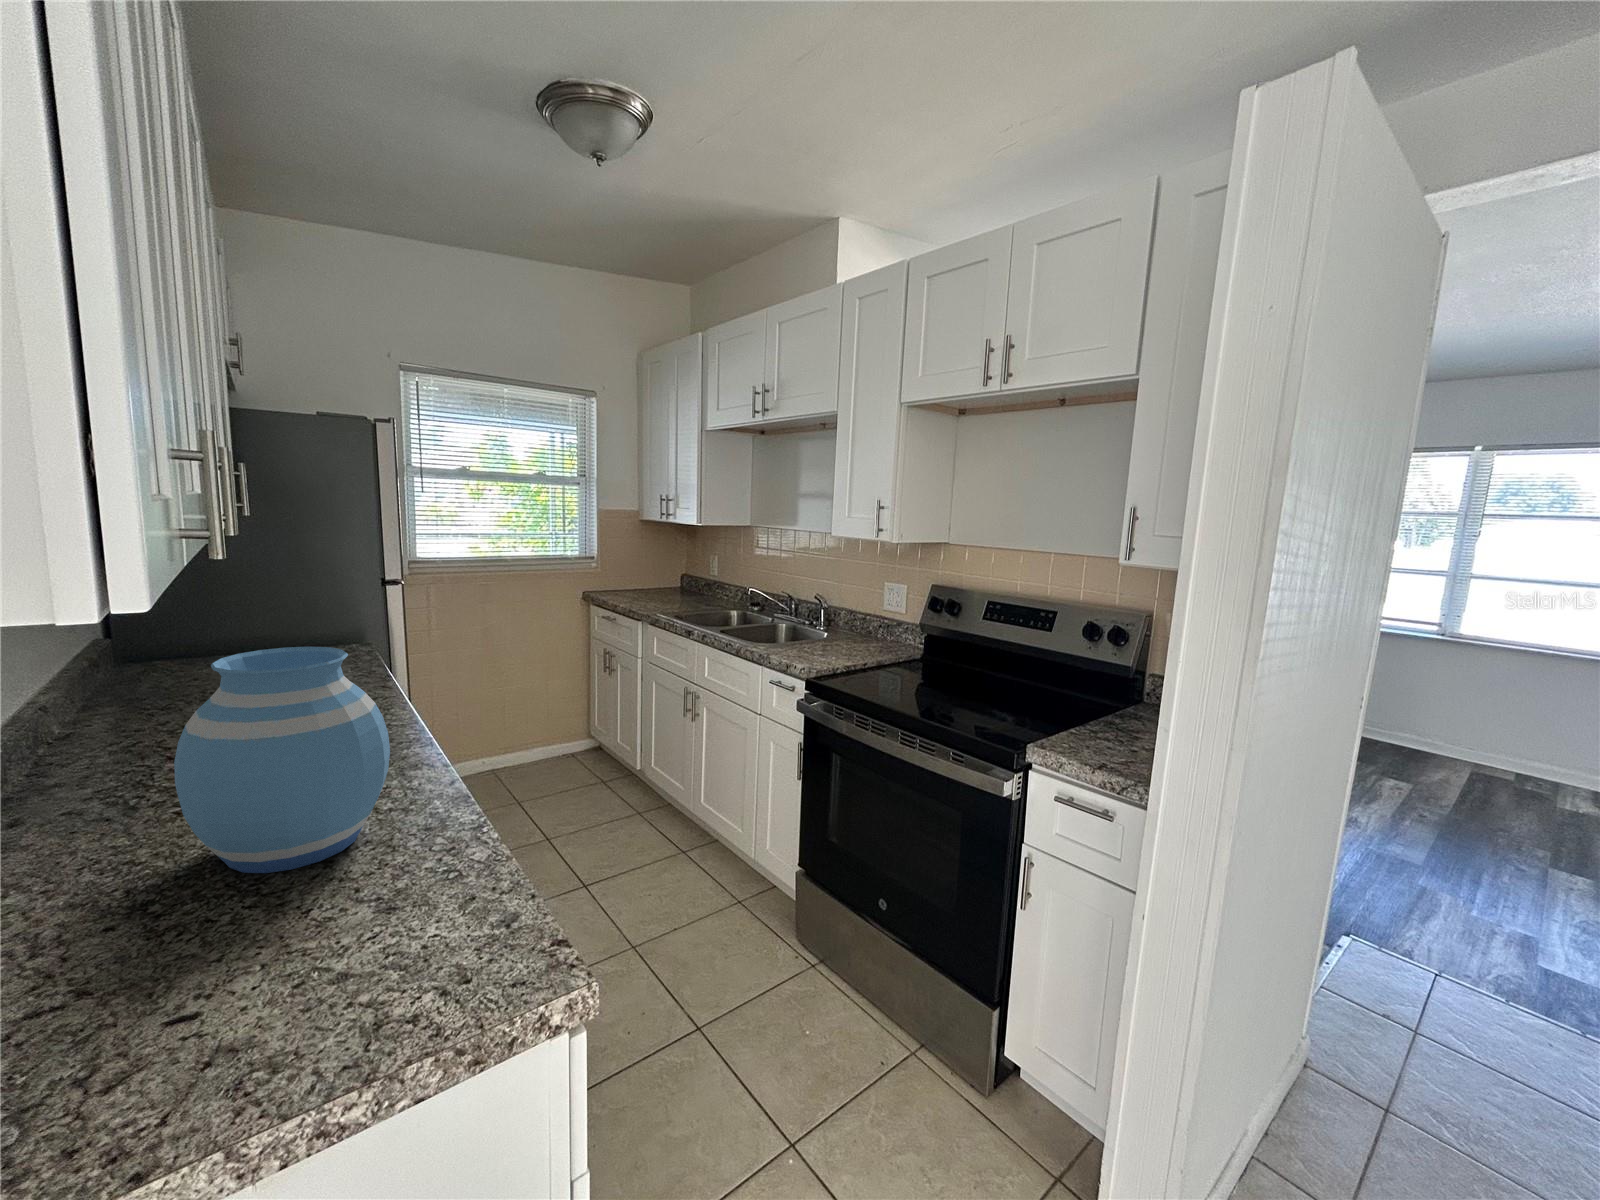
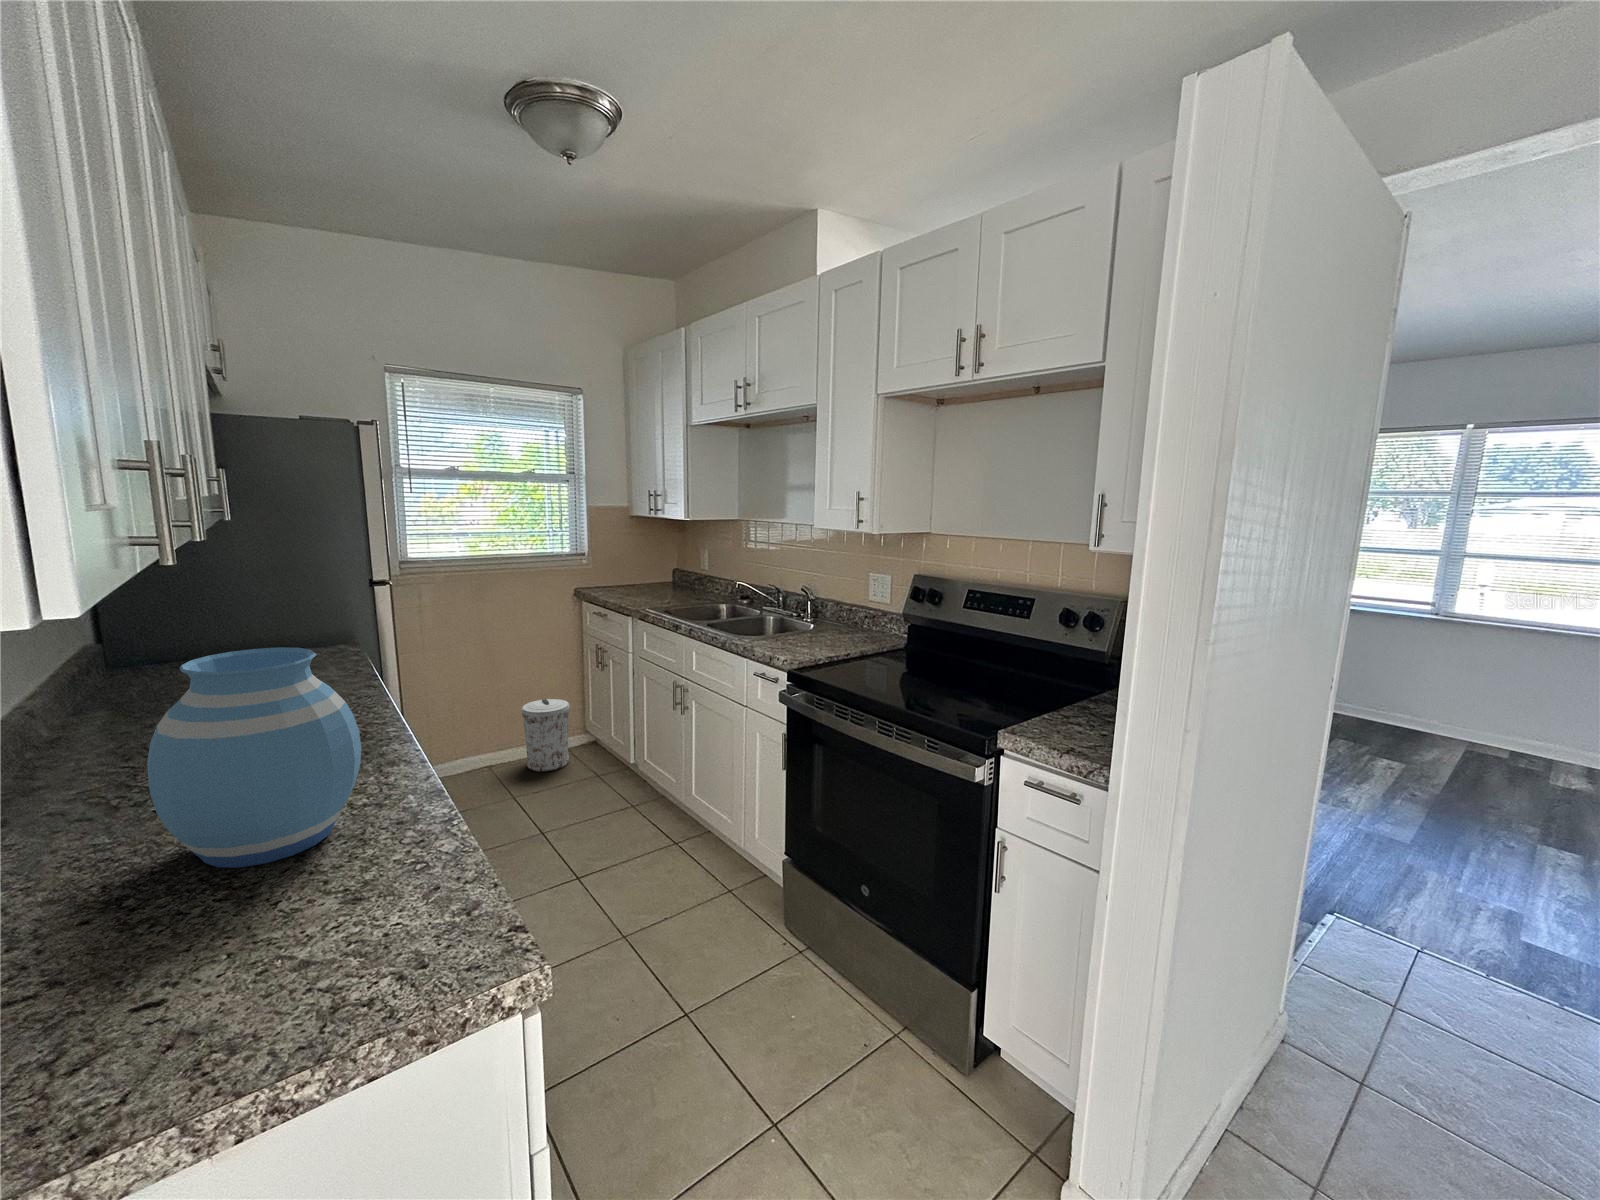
trash can: none [528,703,576,777] -> present [521,699,570,771]

